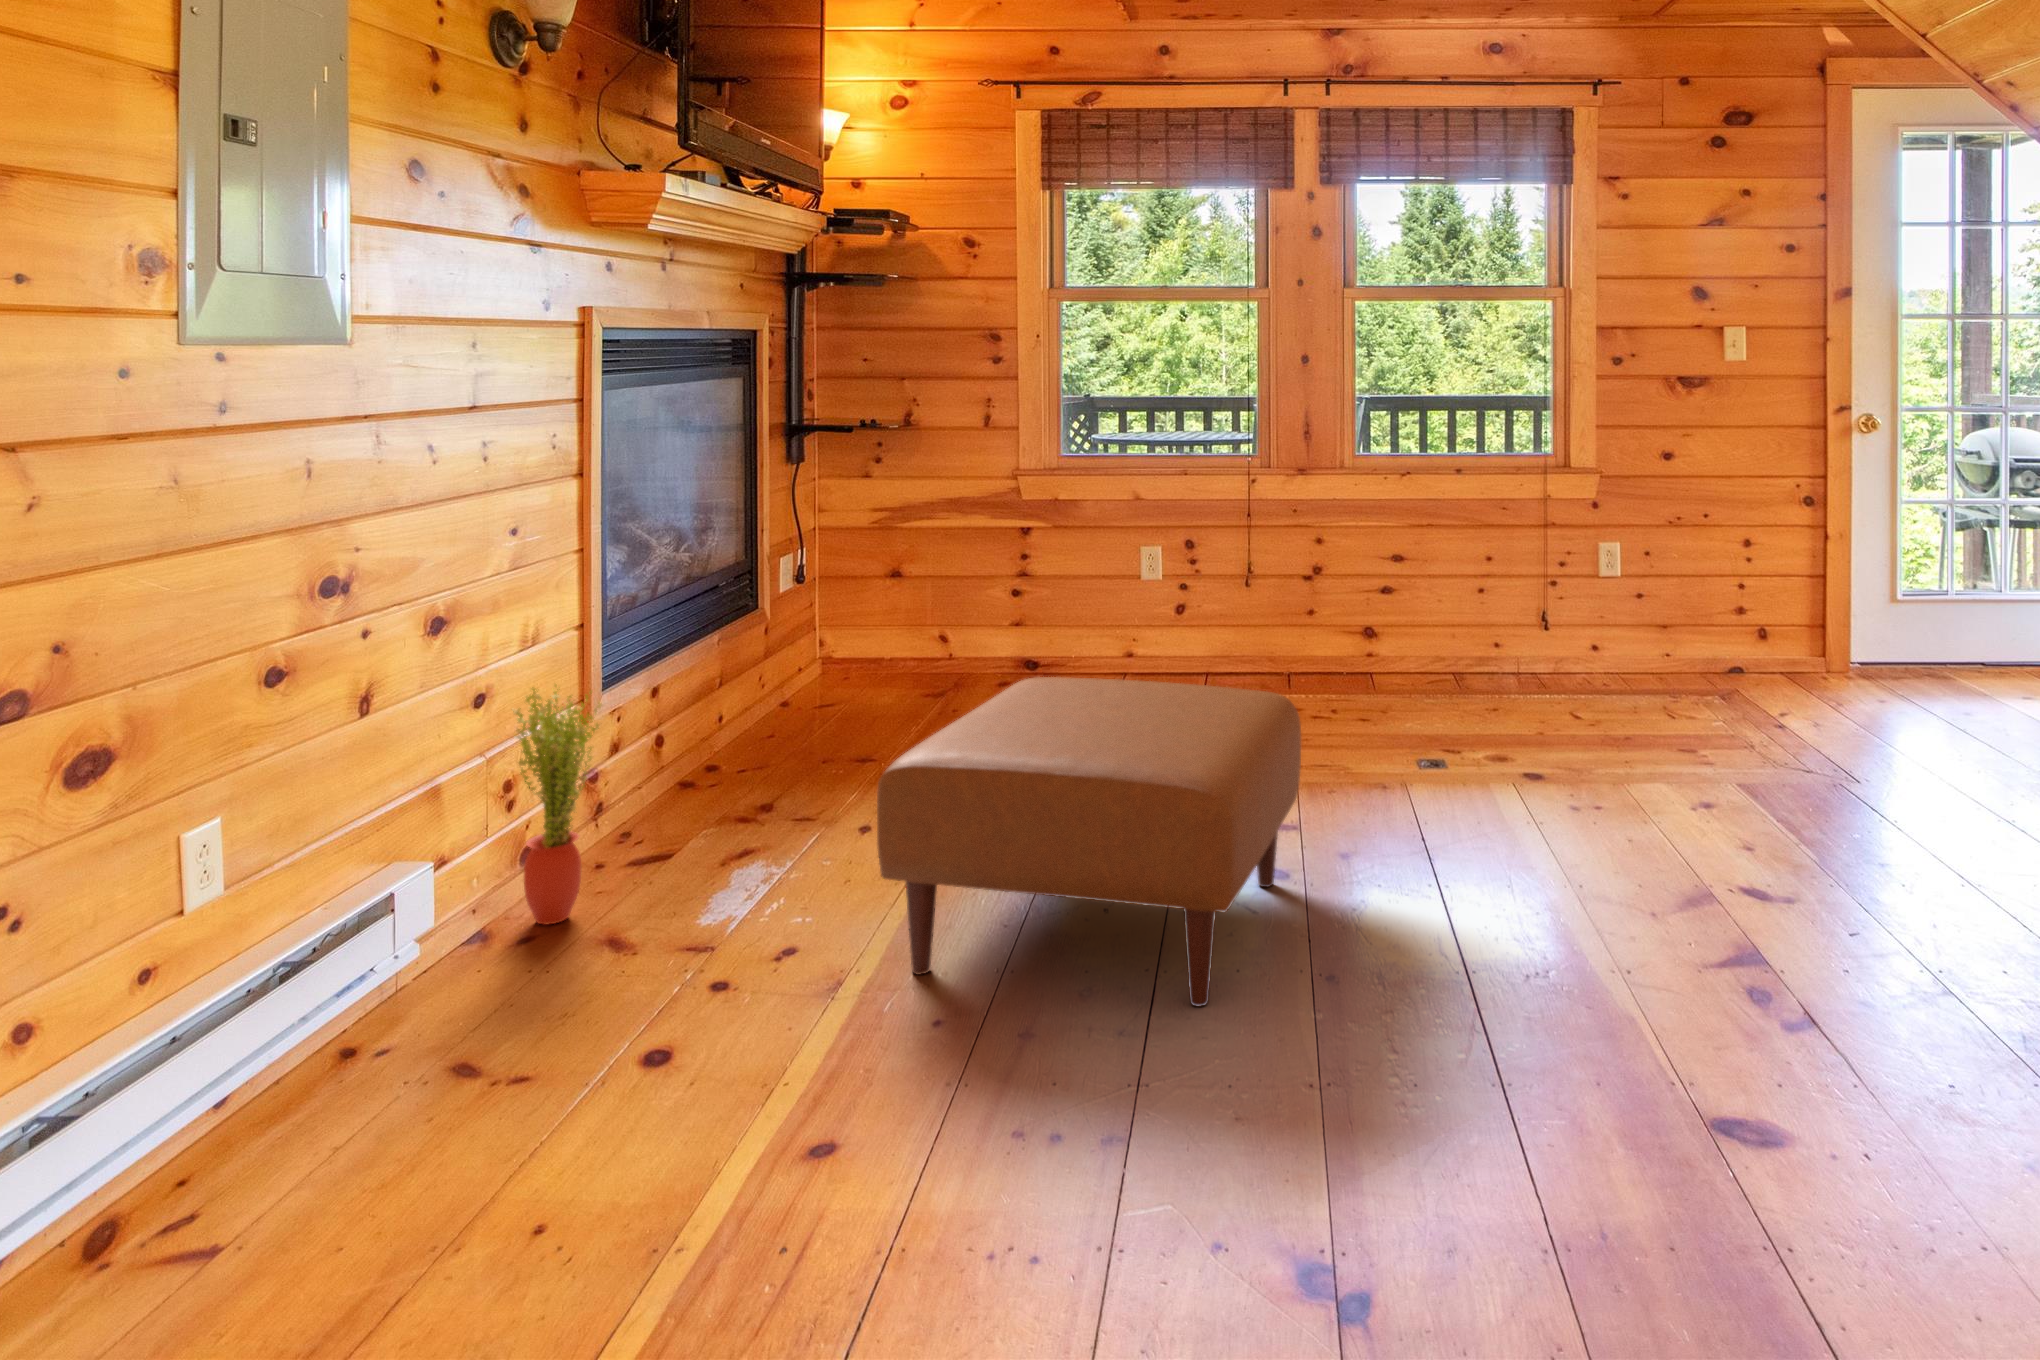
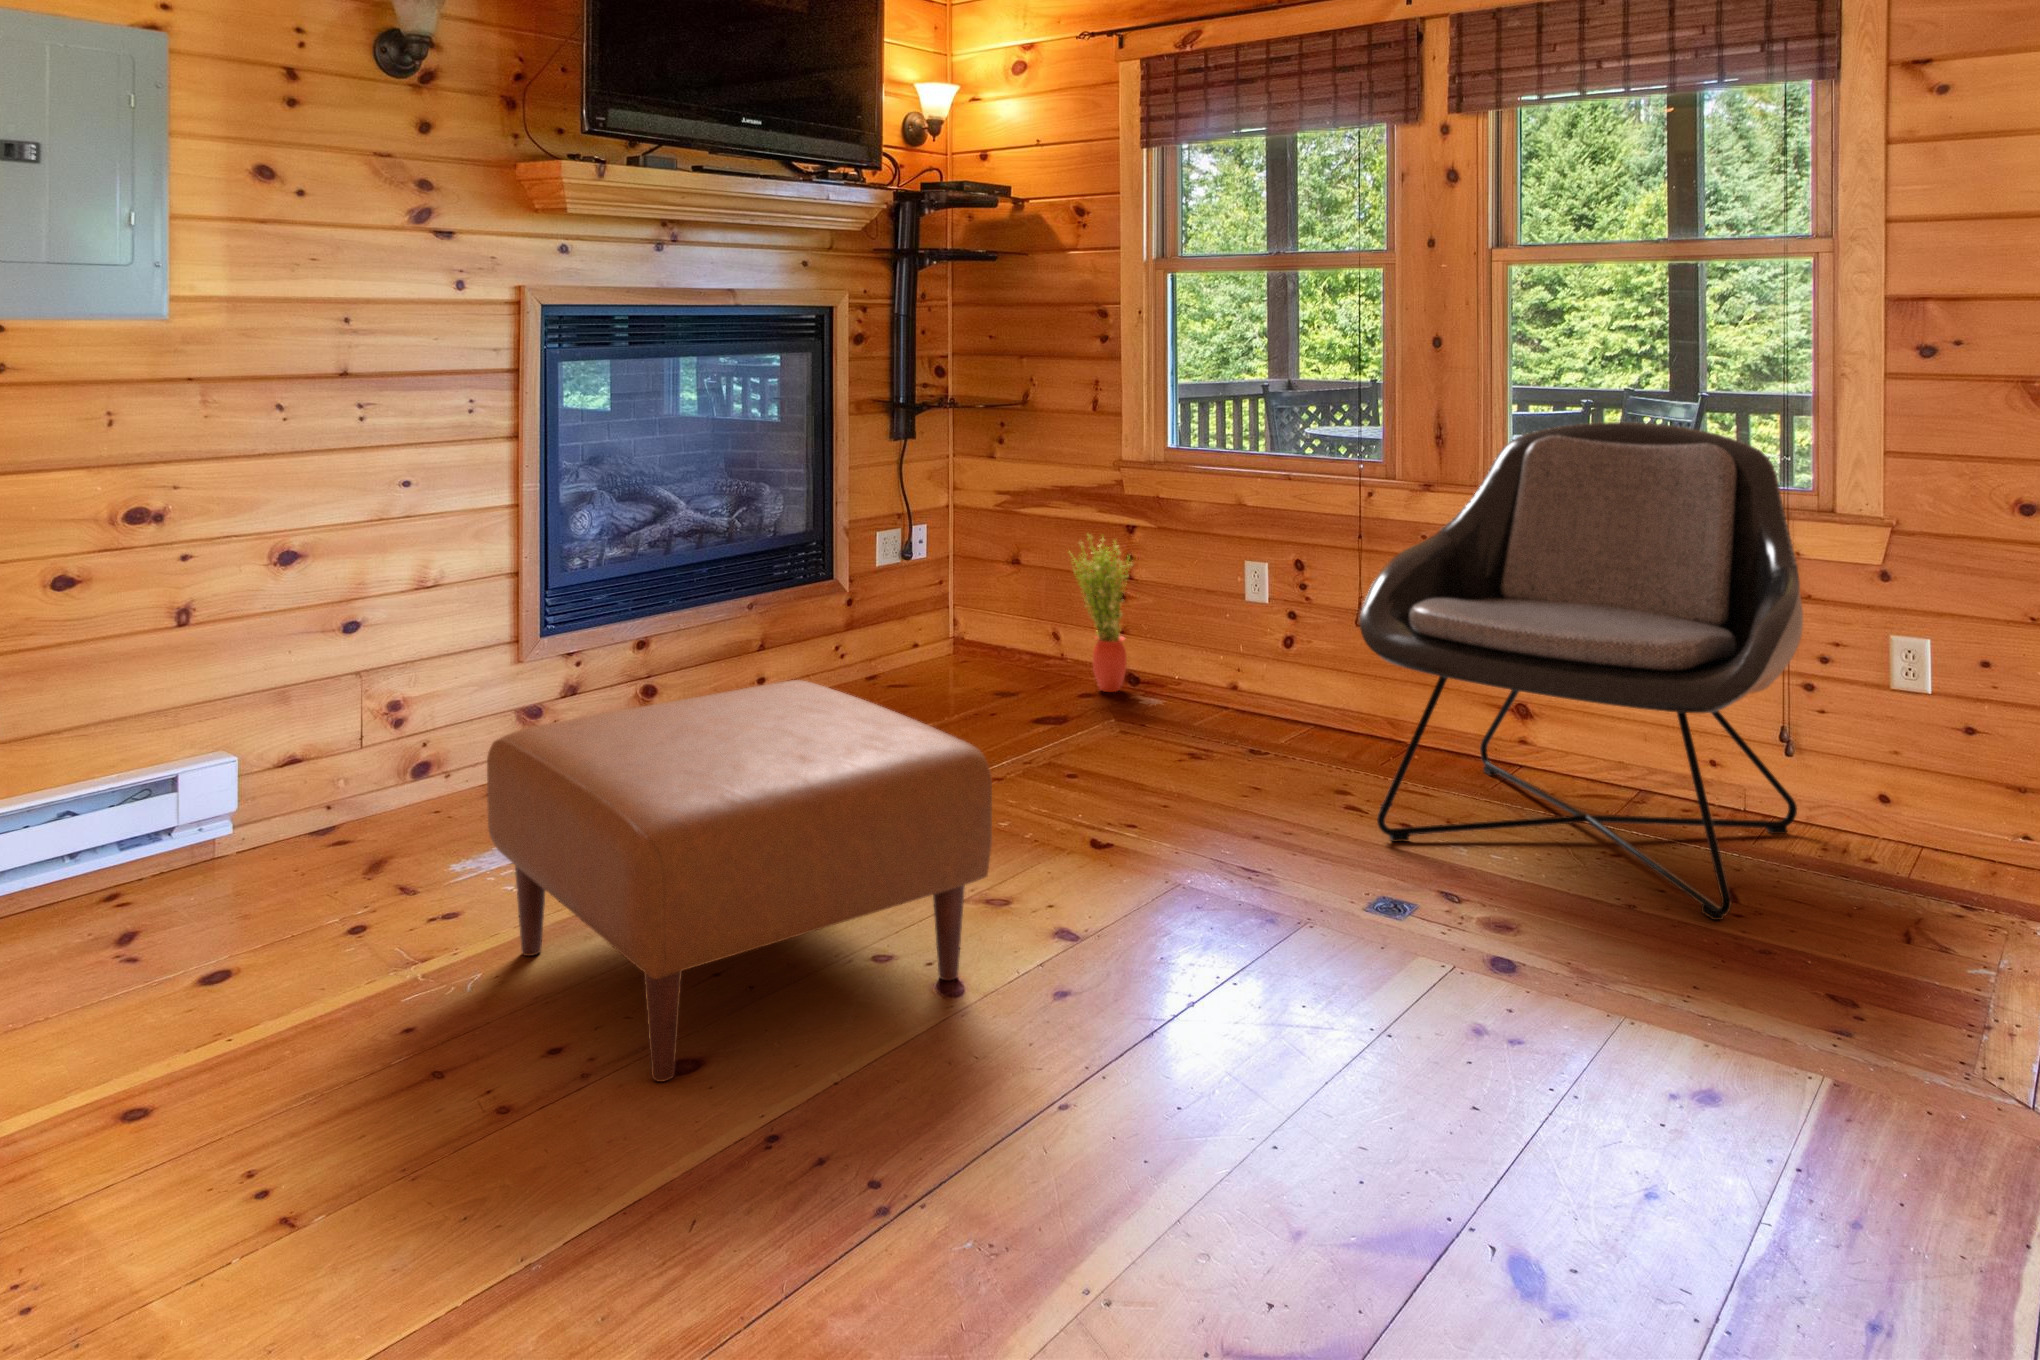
lounge chair: none [1343,415,1624,736] -> present [1360,422,1803,920]
potted plant: present [513,685,601,925] -> present [1072,535,1132,692]

